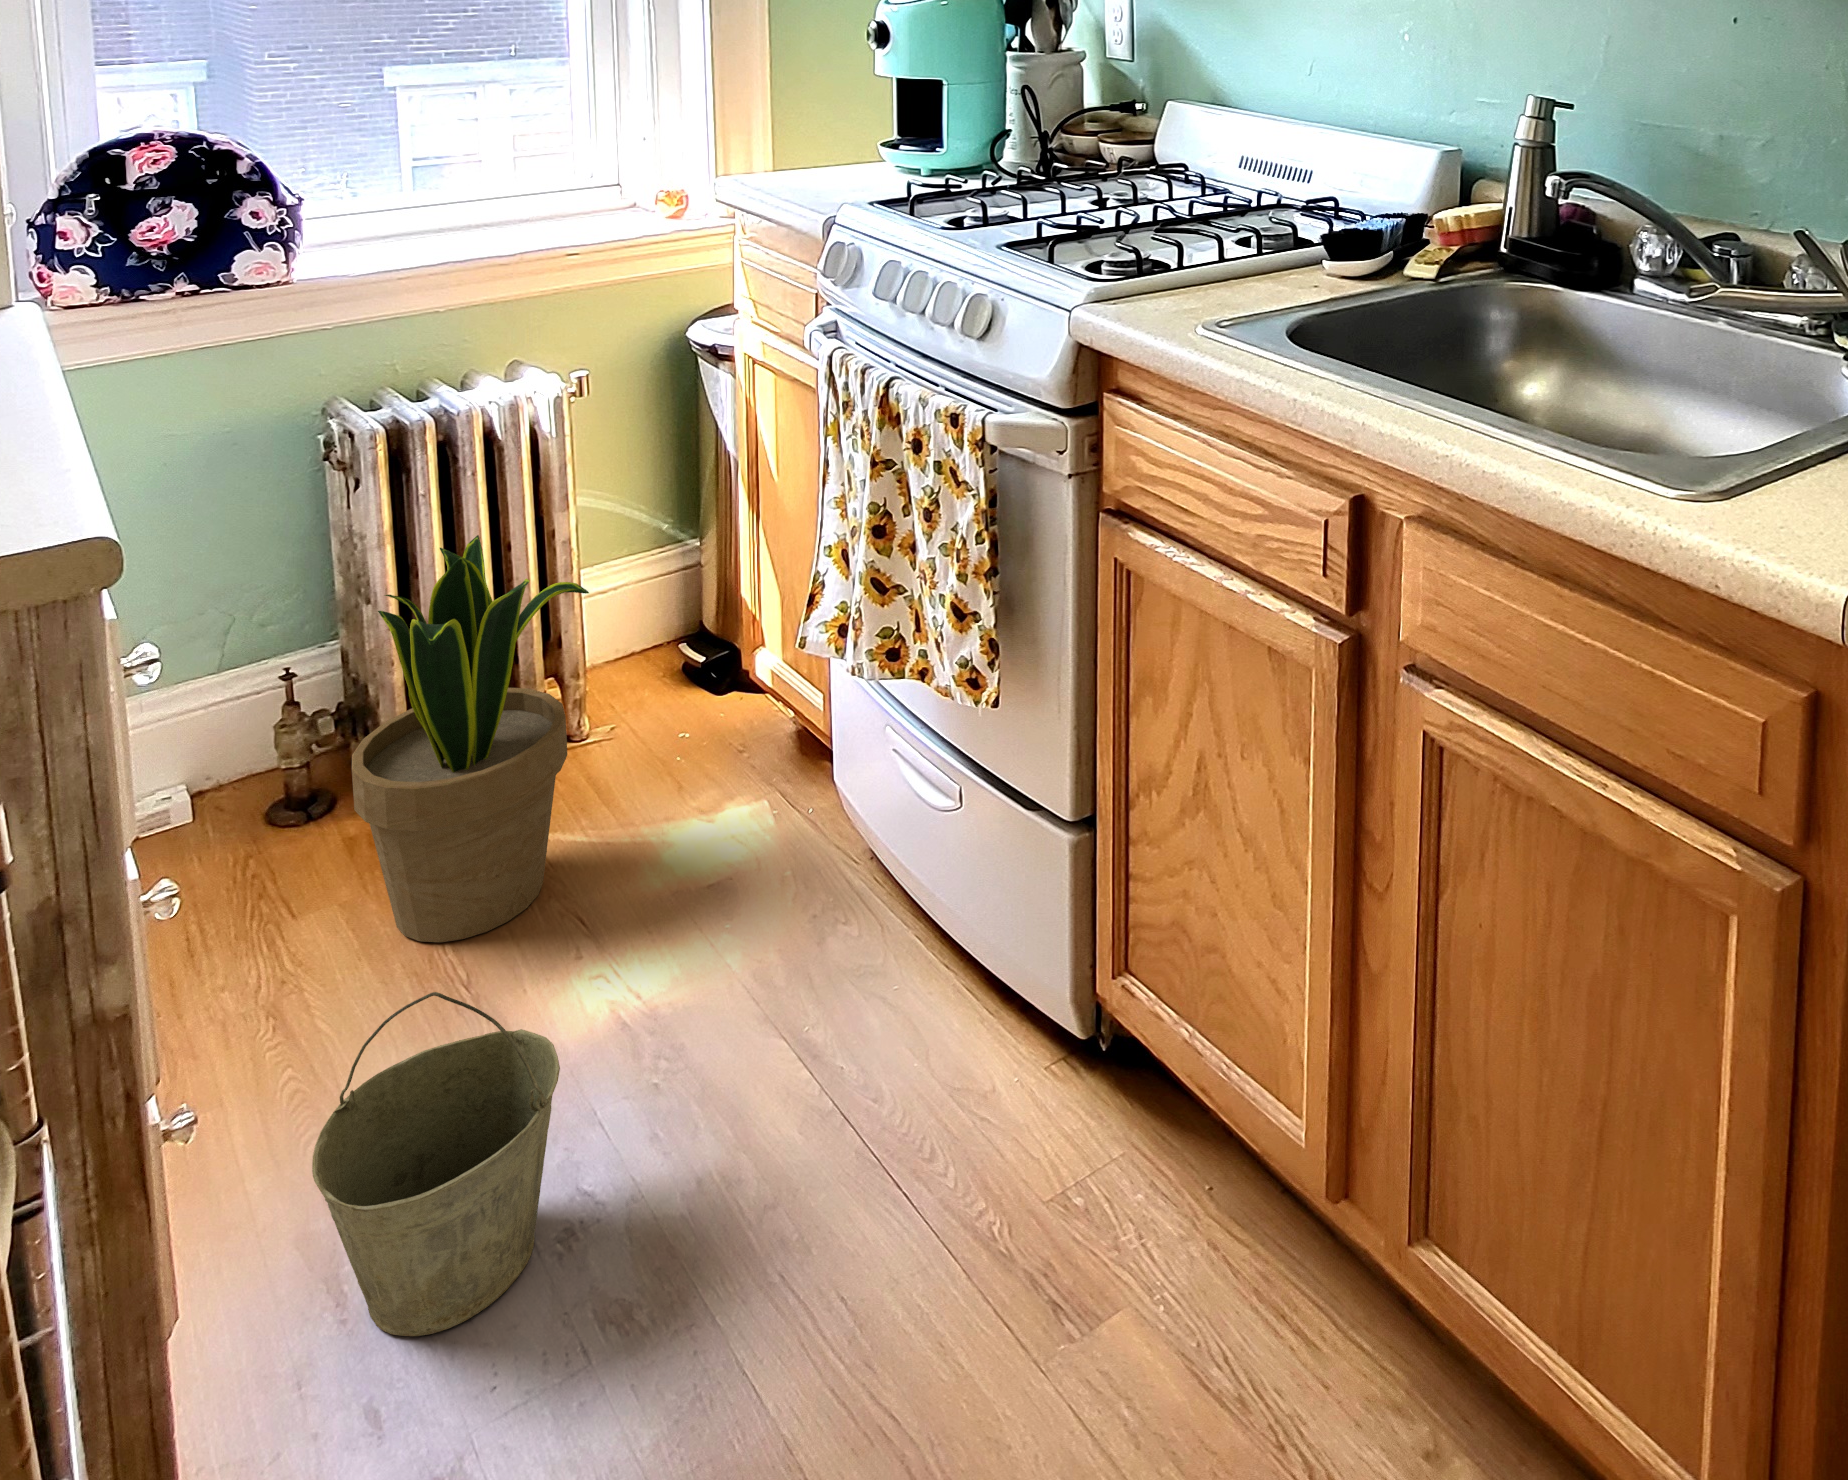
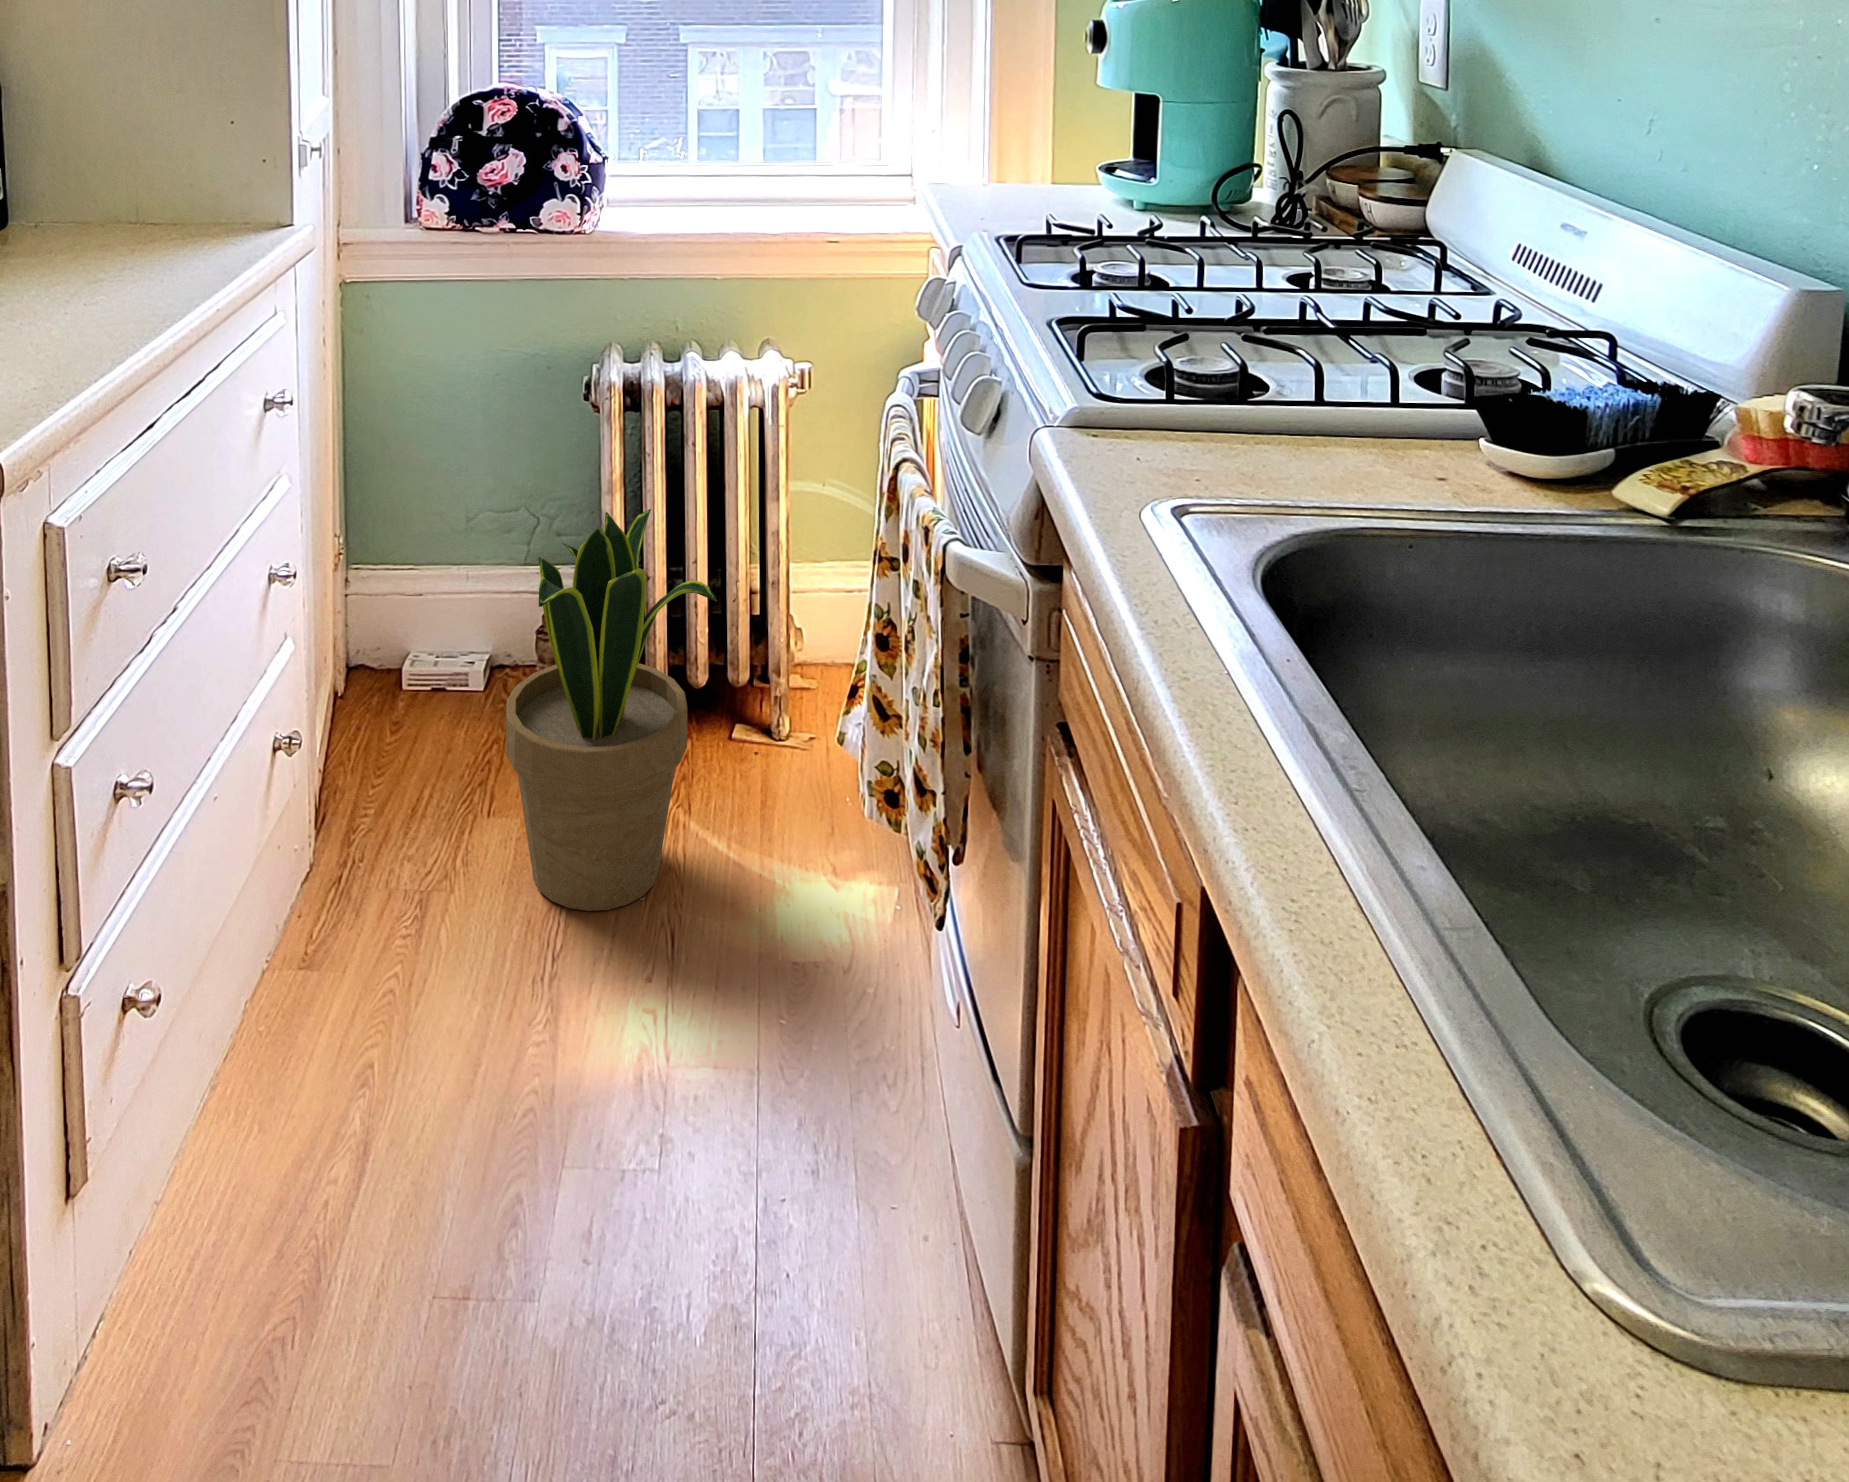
bucket: present [312,992,560,1336] -> none [251,963,479,1319]

